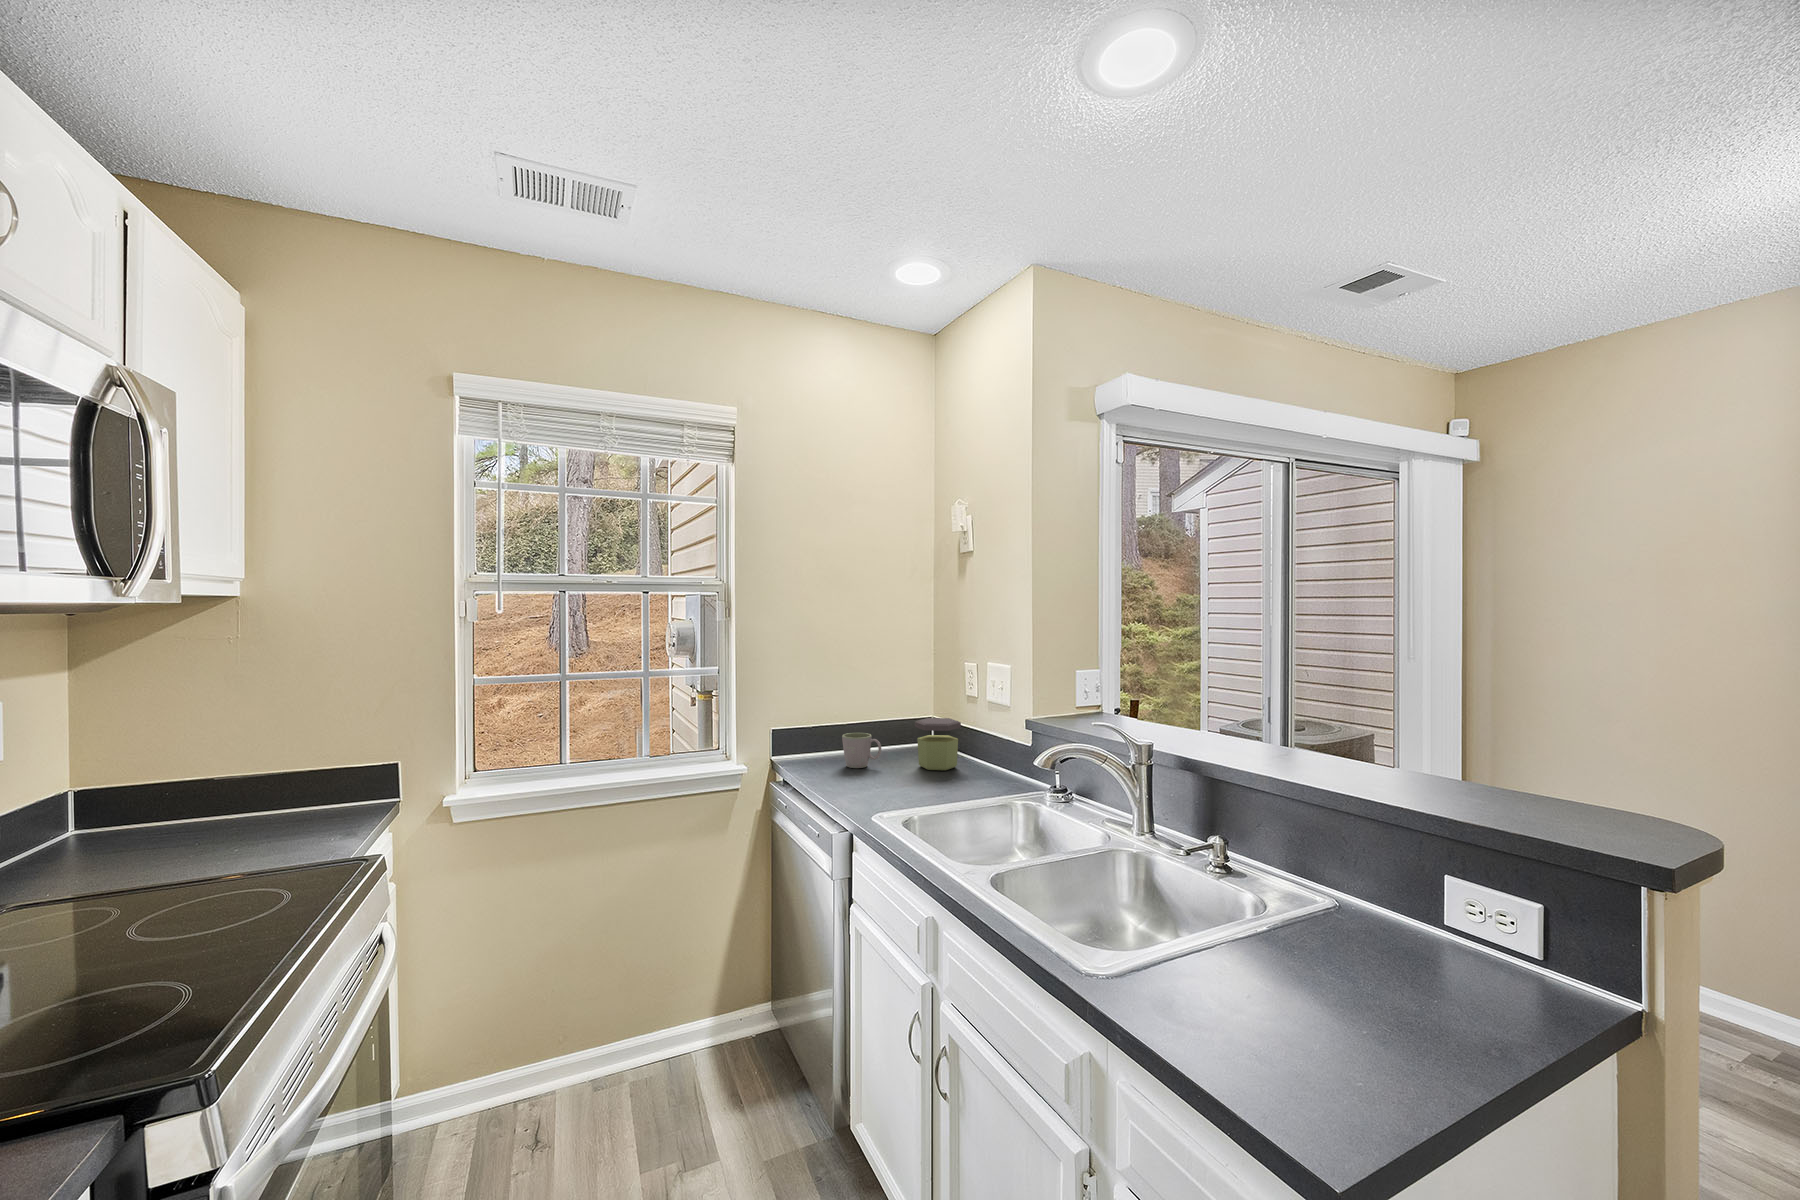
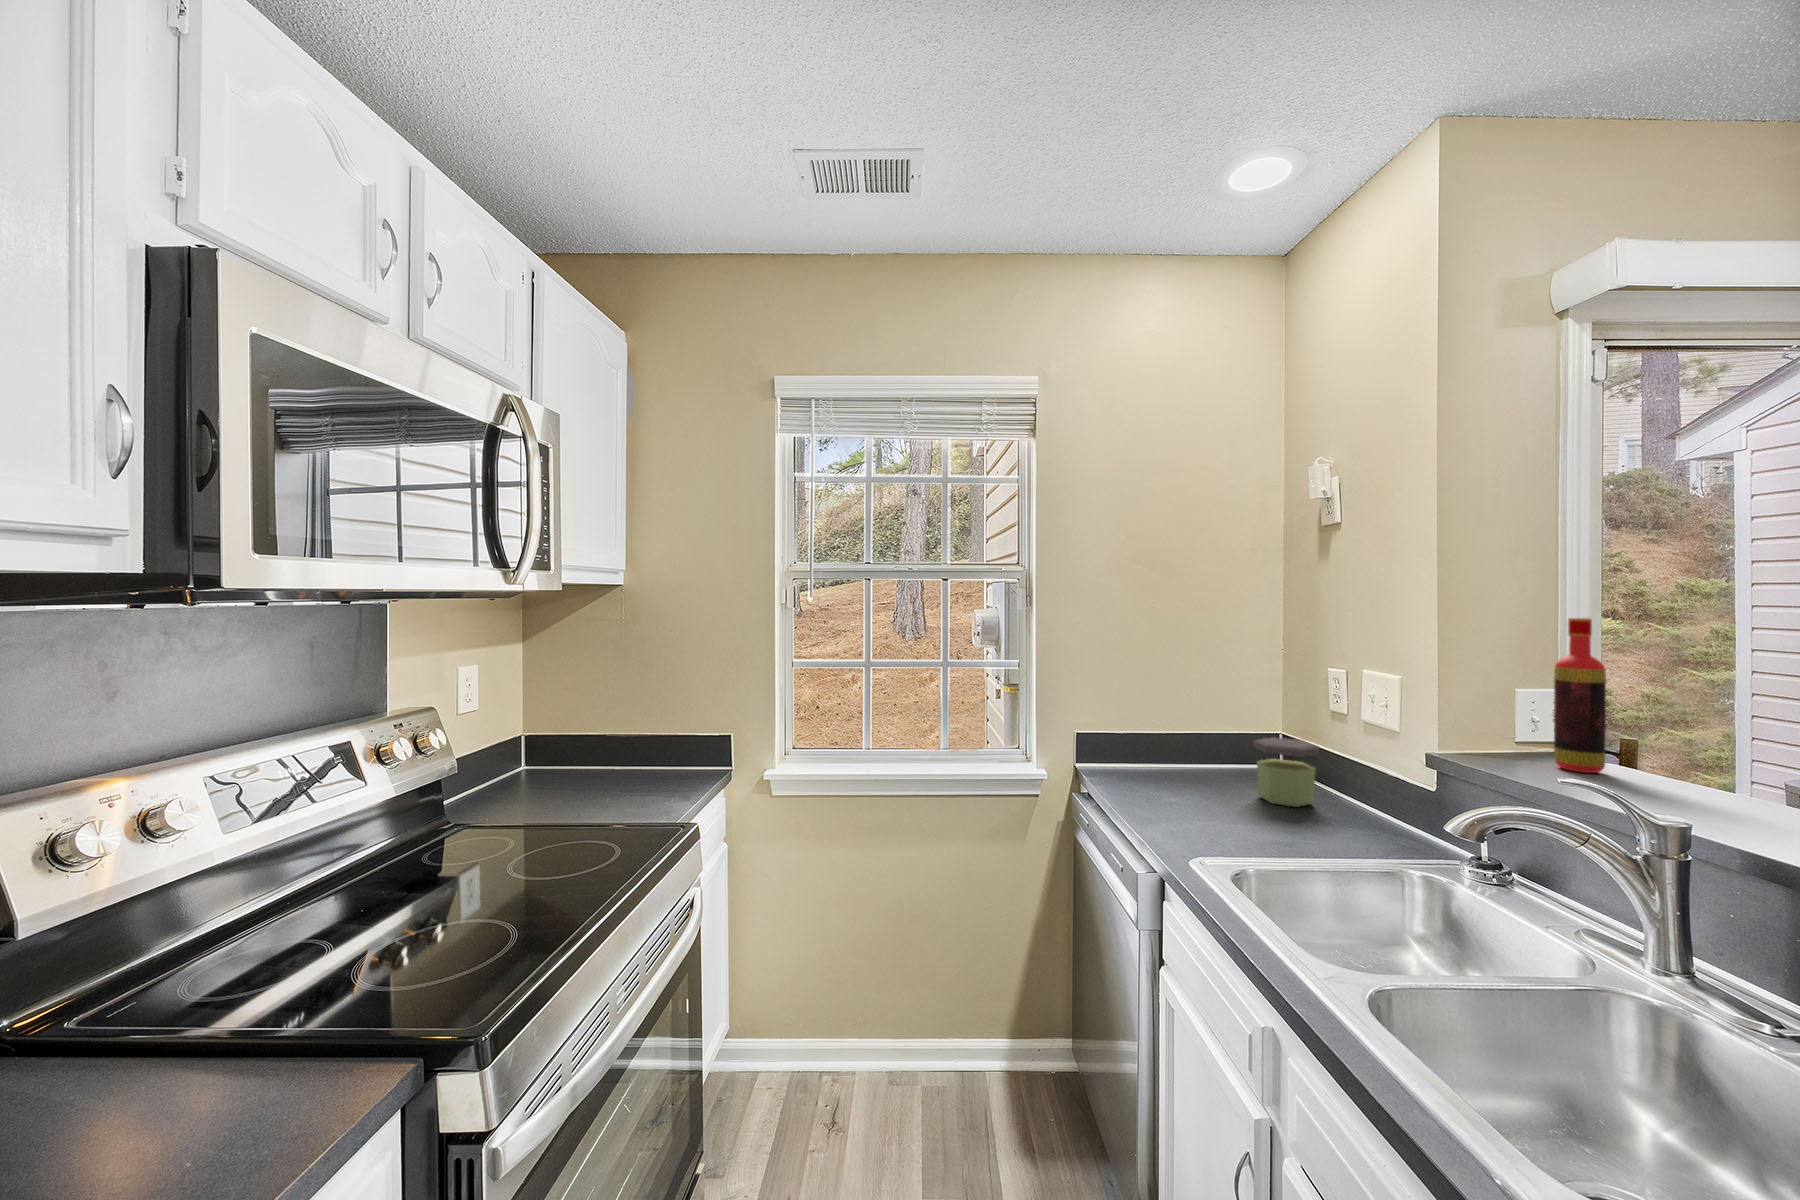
bottle: none [1096,620,1121,722] -> present [1554,618,1606,773]
mug: present [842,733,881,768] -> none [1157,746,1207,789]

